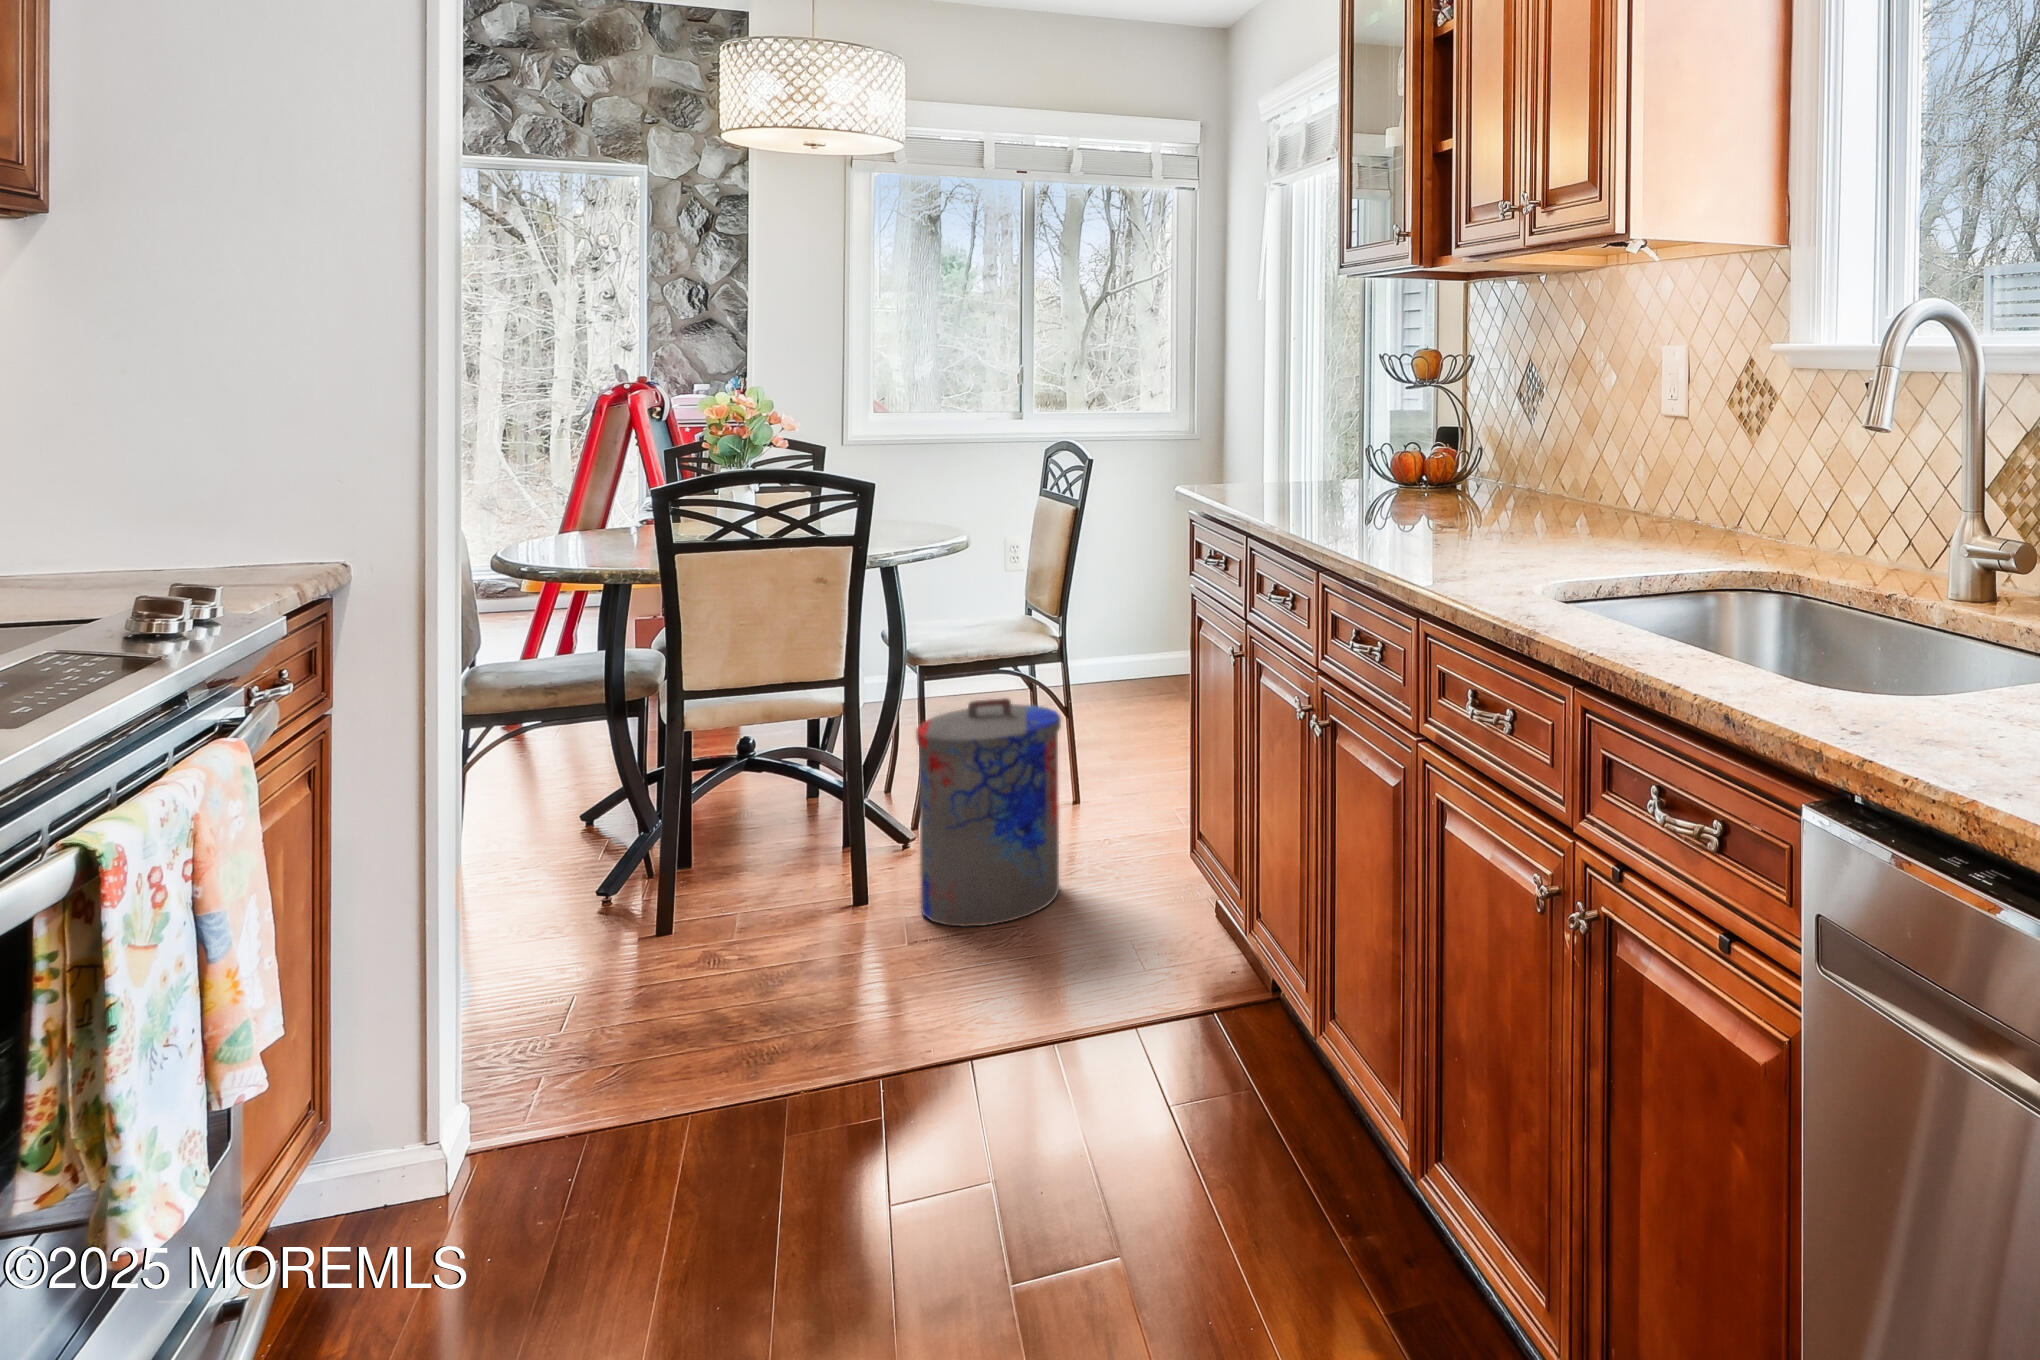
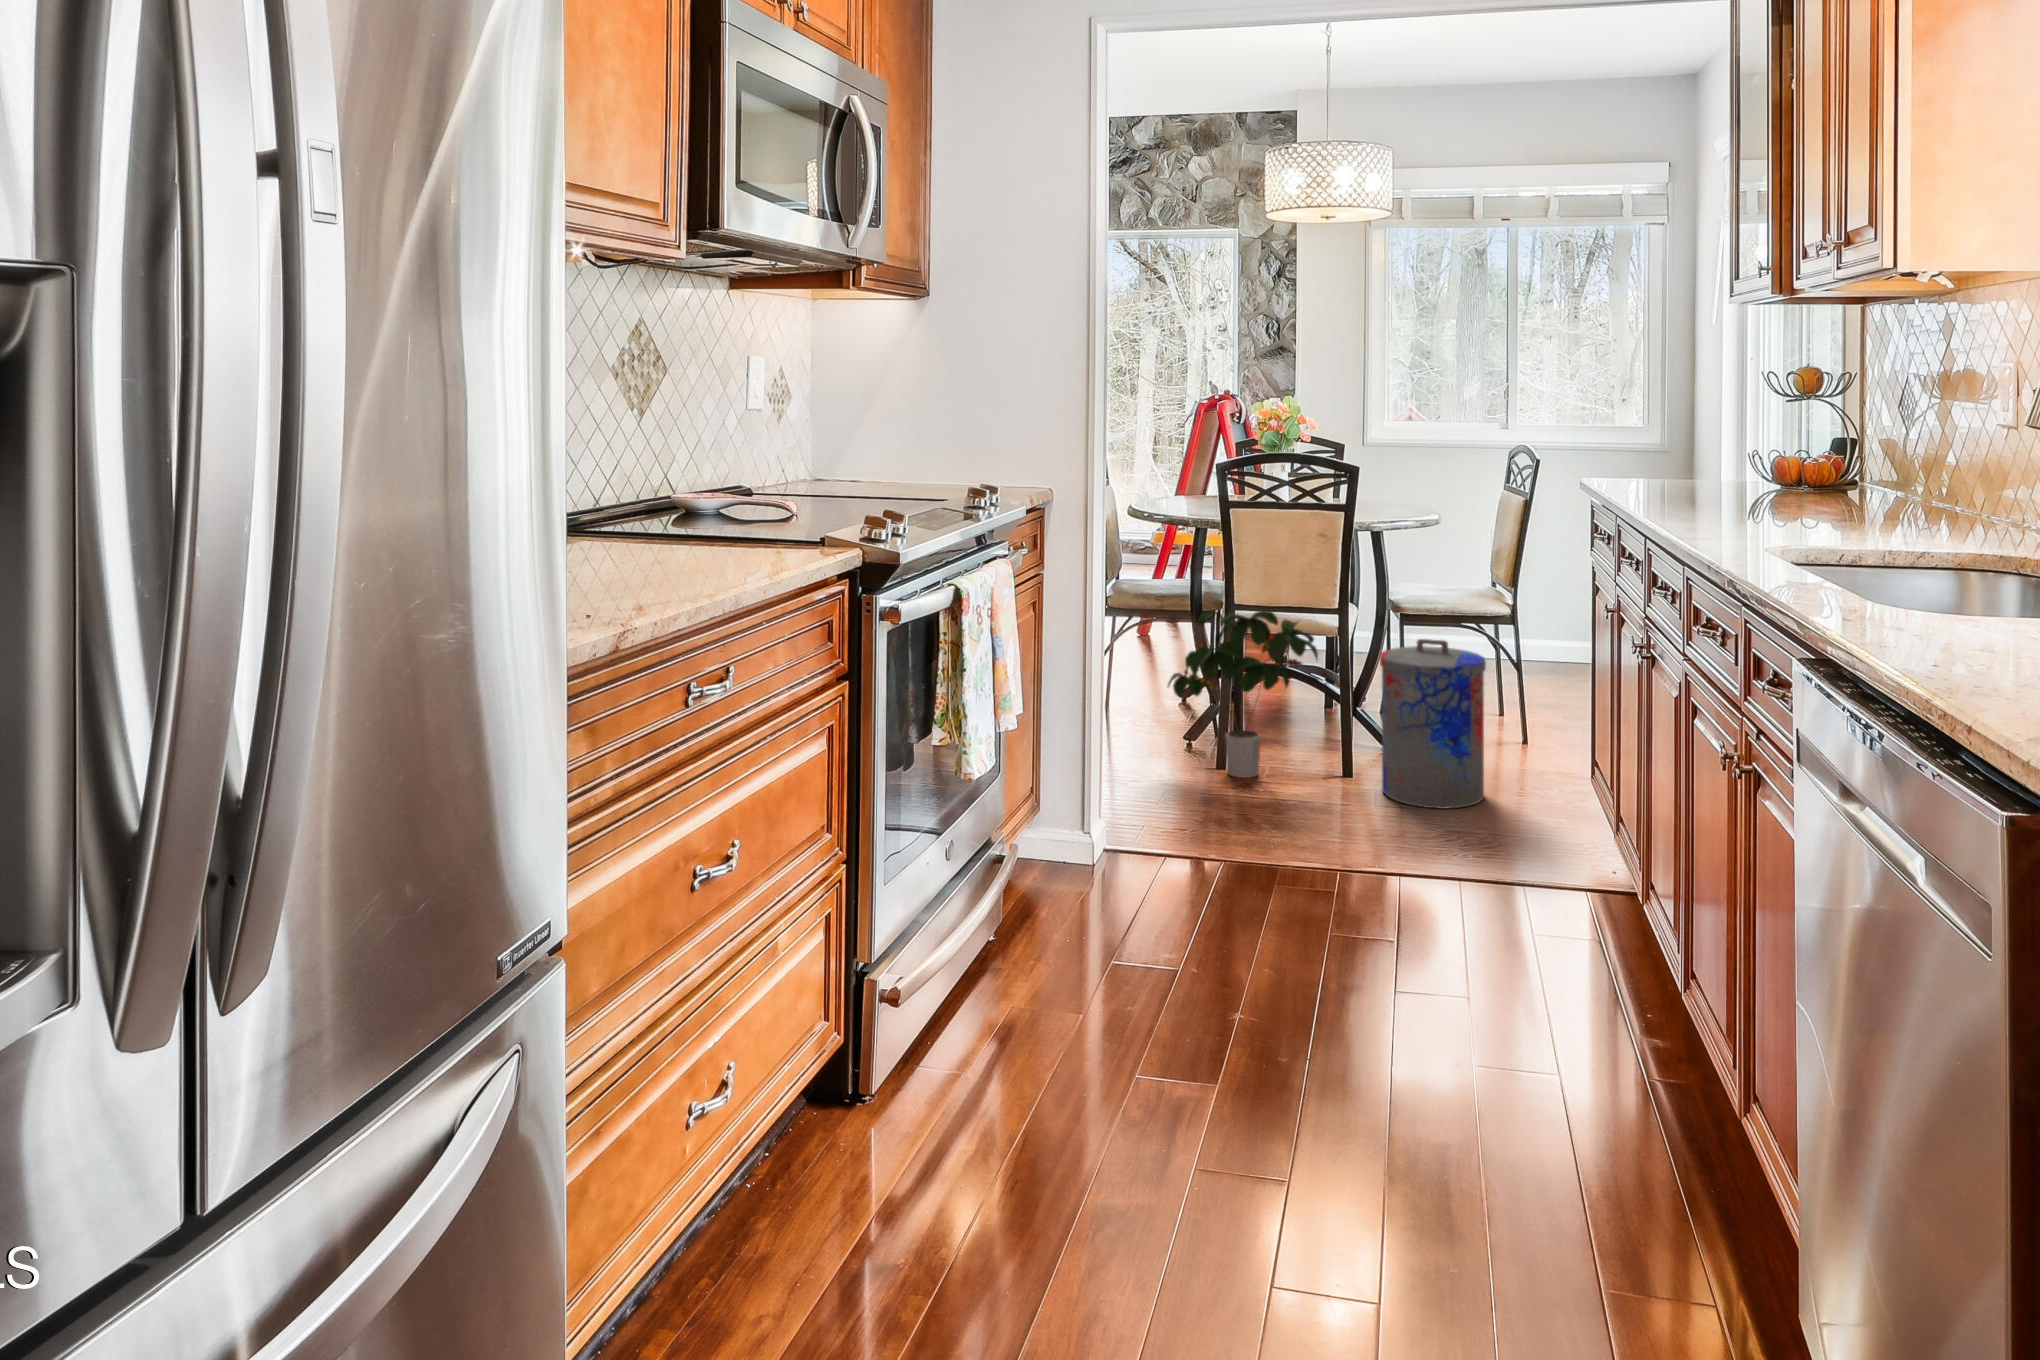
potted plant: none [568,693,822,945] -> present [1168,610,1318,778]

